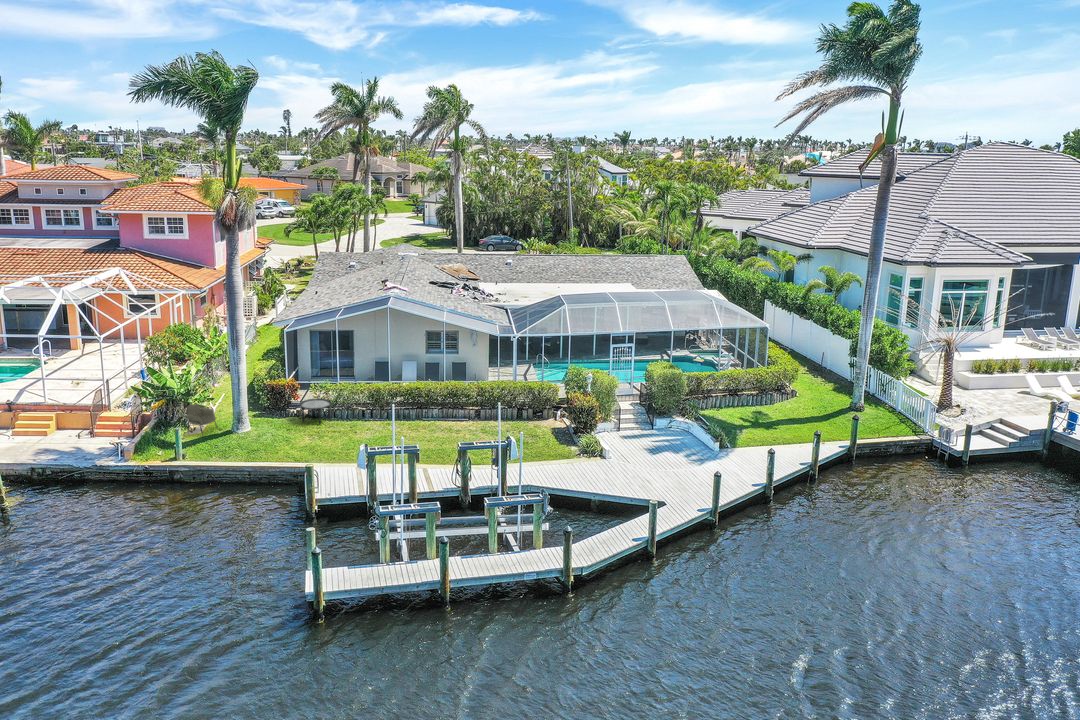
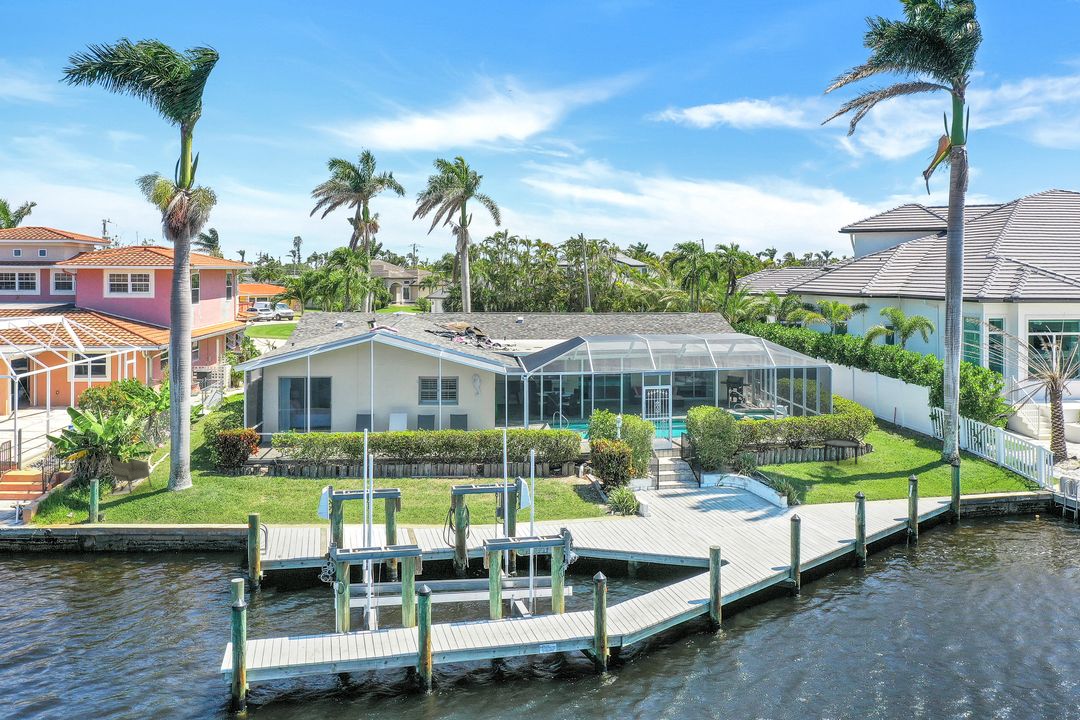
round table: present [300,398,331,424] -> present [824,438,860,465]

